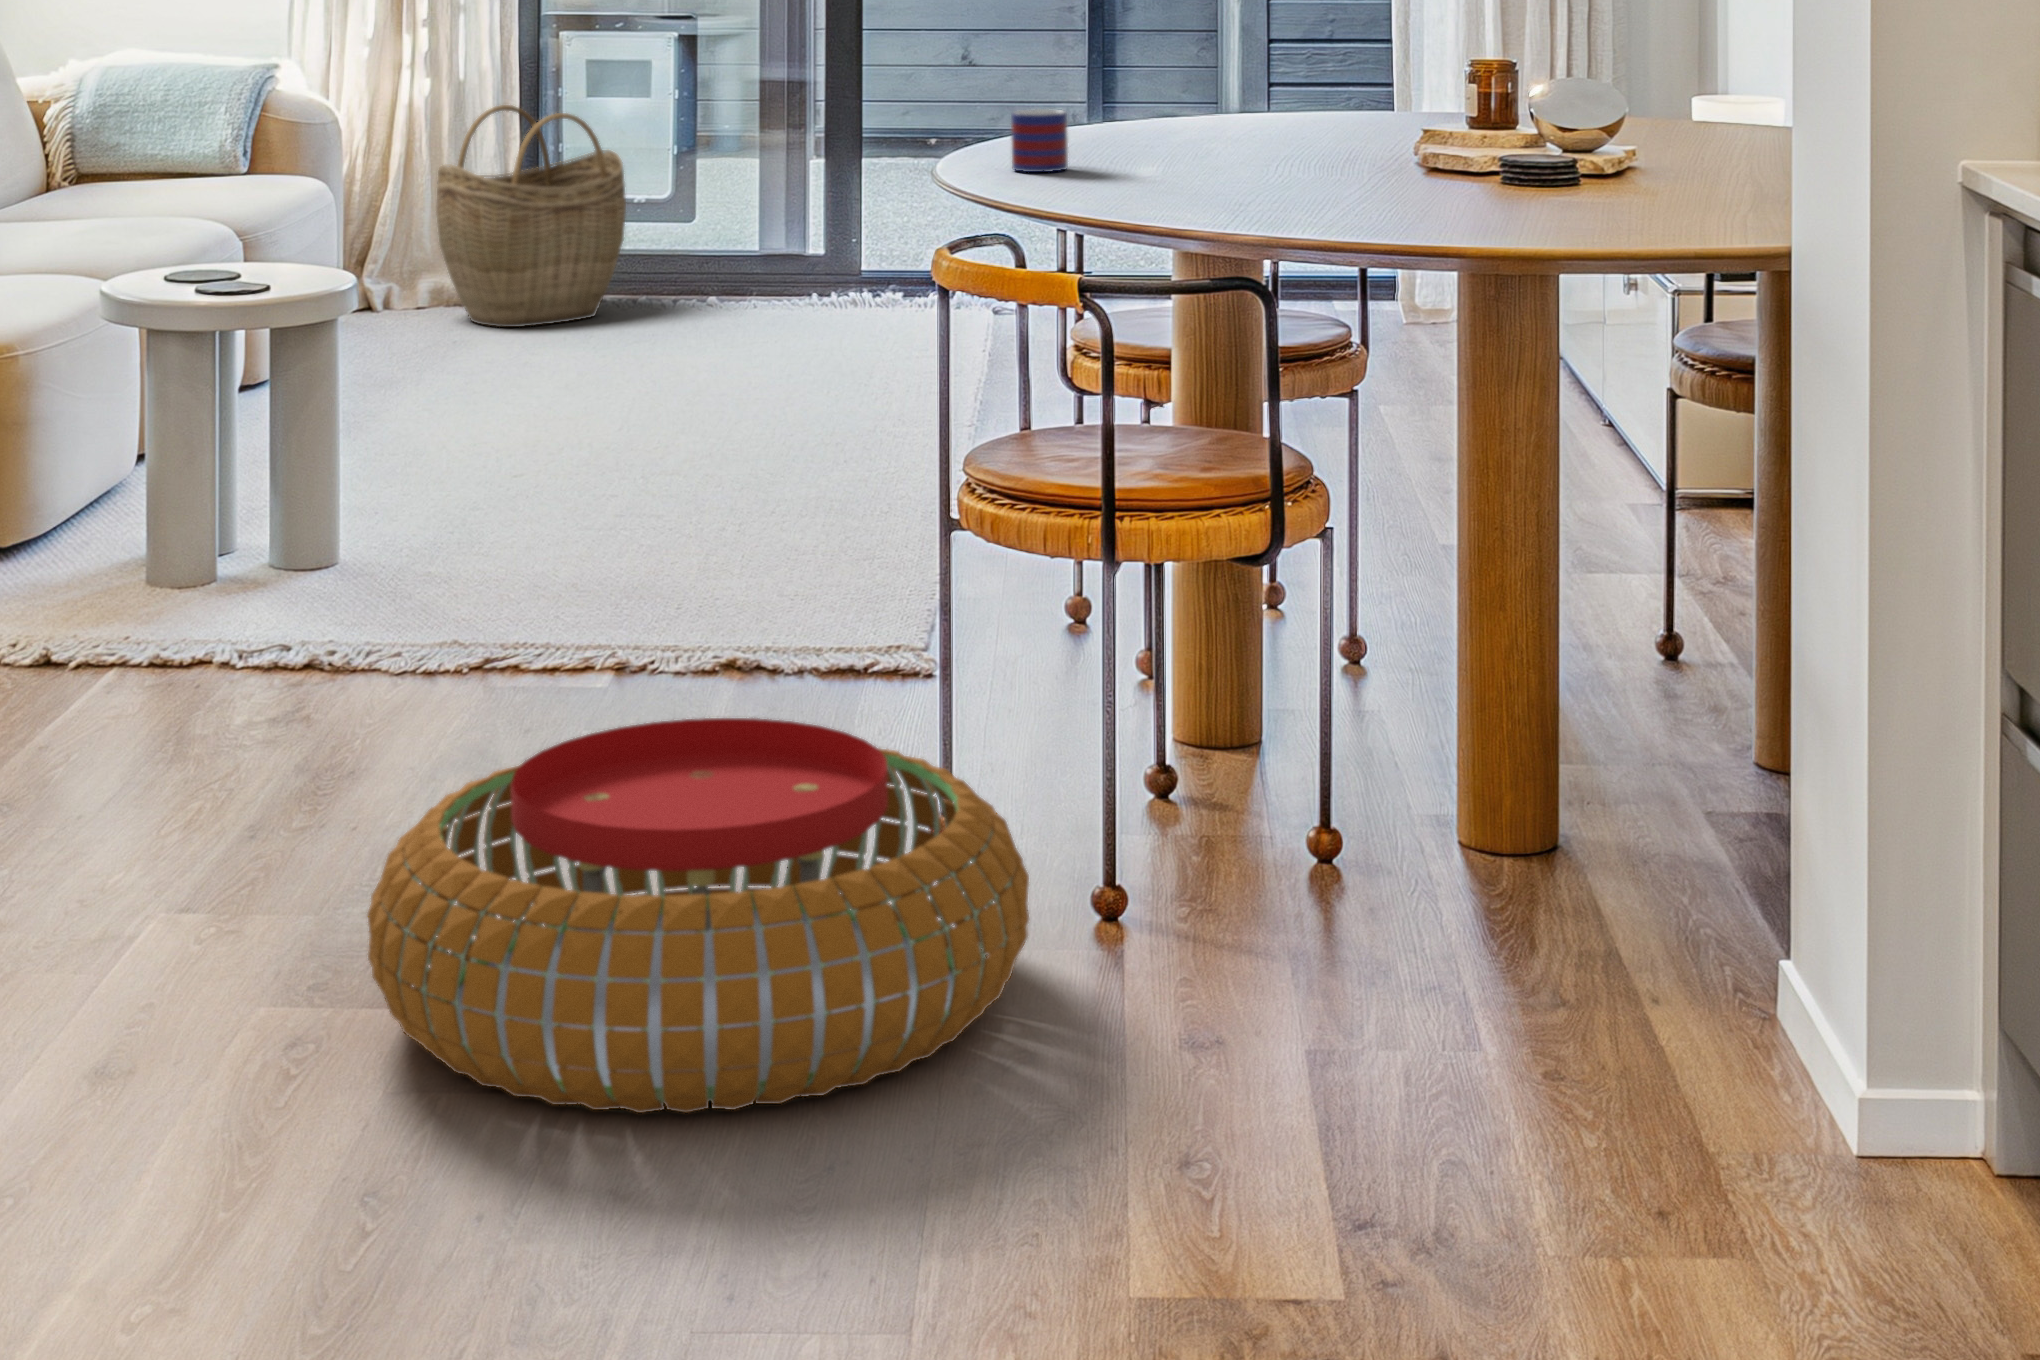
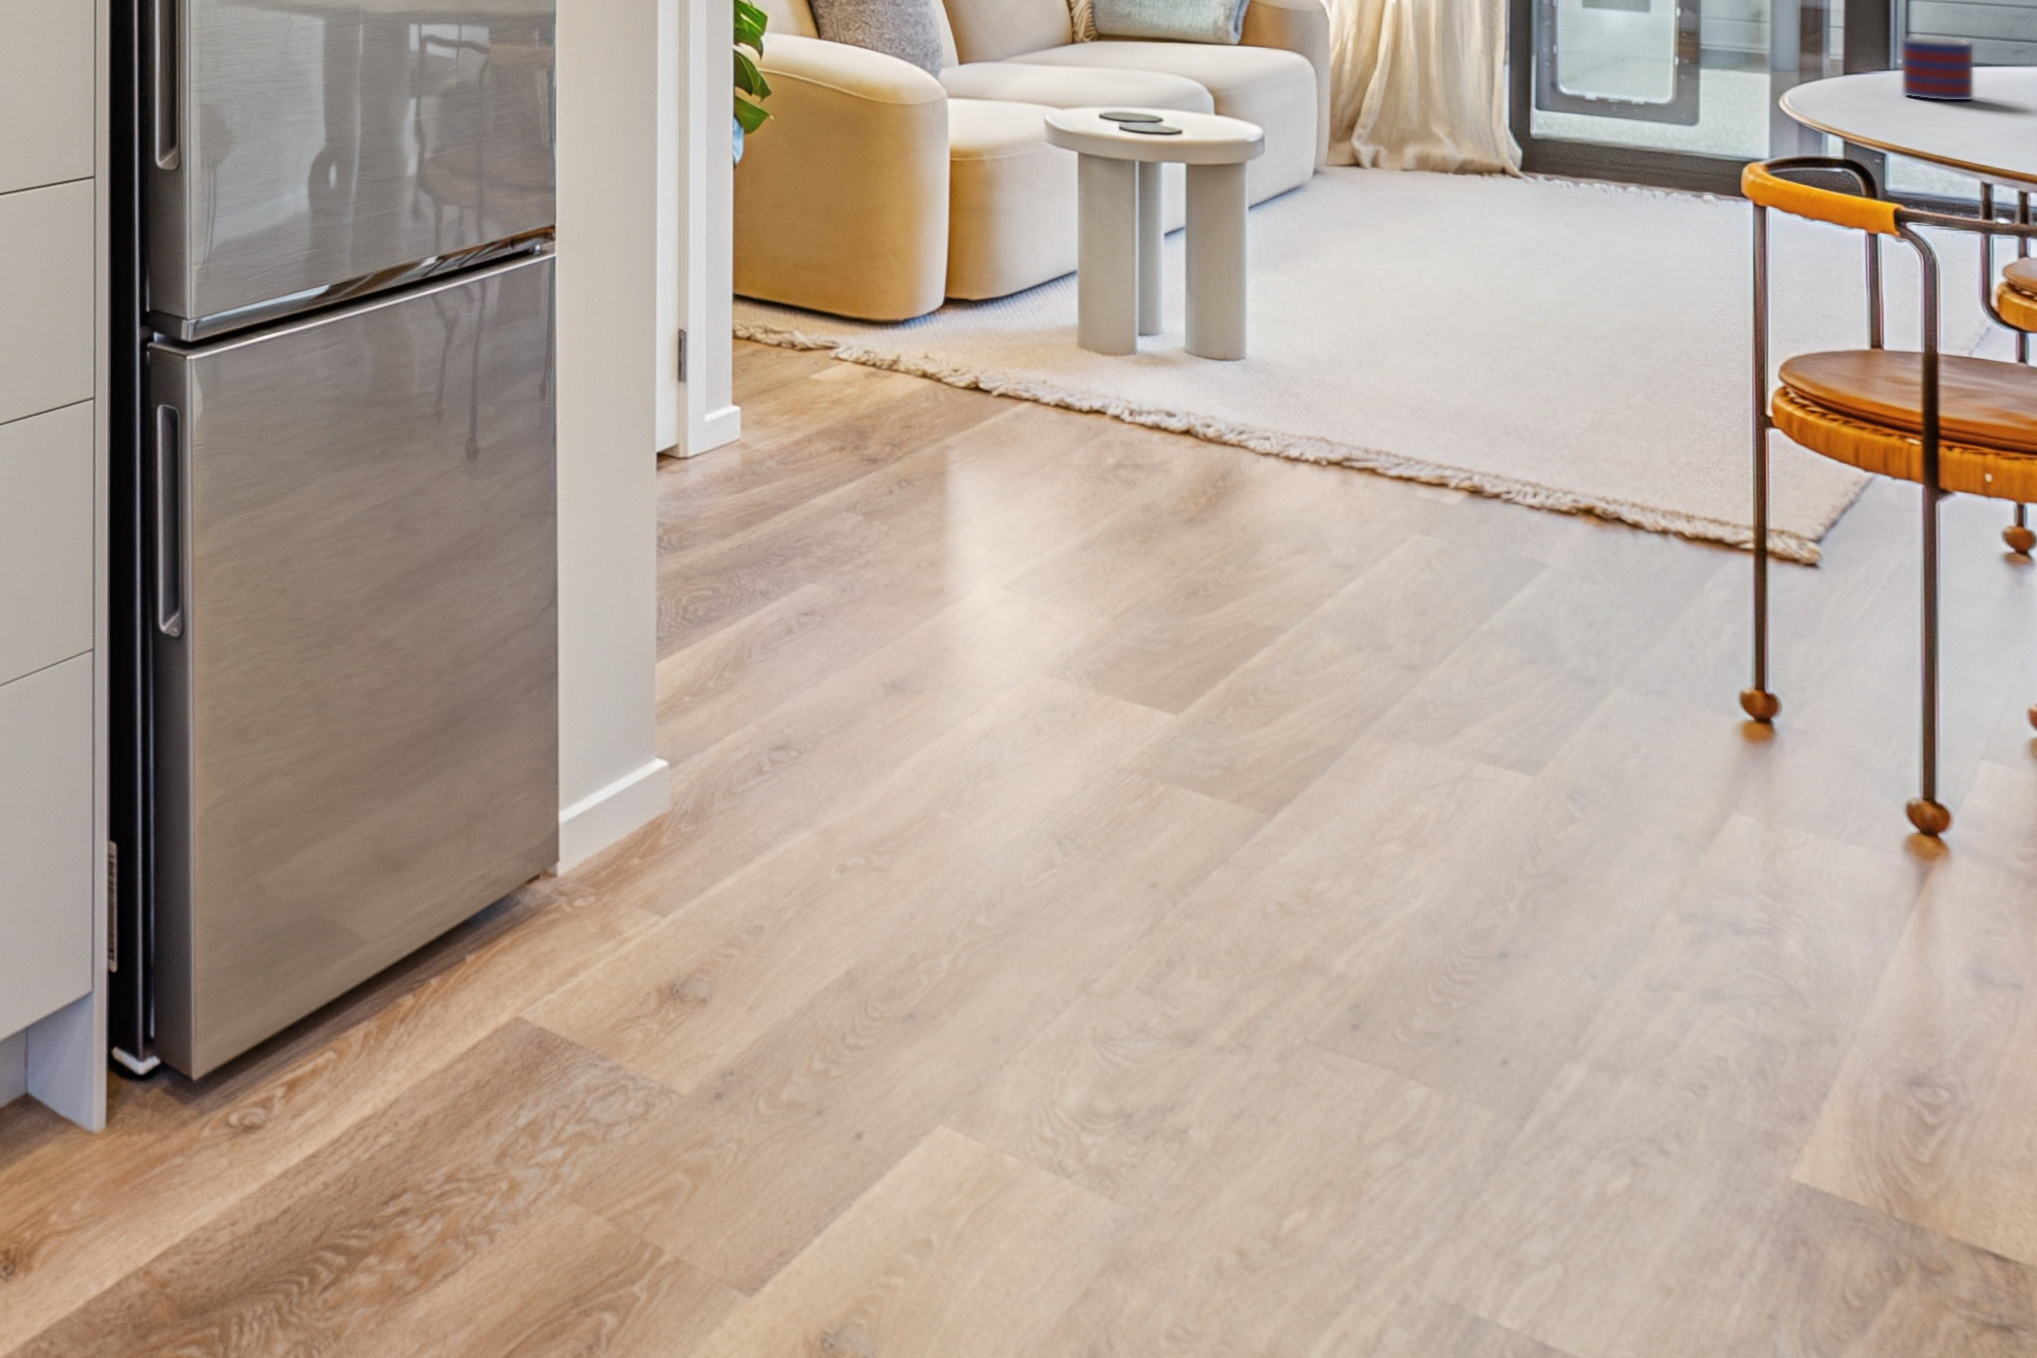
woven basket: present [436,105,626,327] -> none [1419,10,1609,202]
pouf: present [368,718,1029,1113] -> none [1109,527,1794,906]

